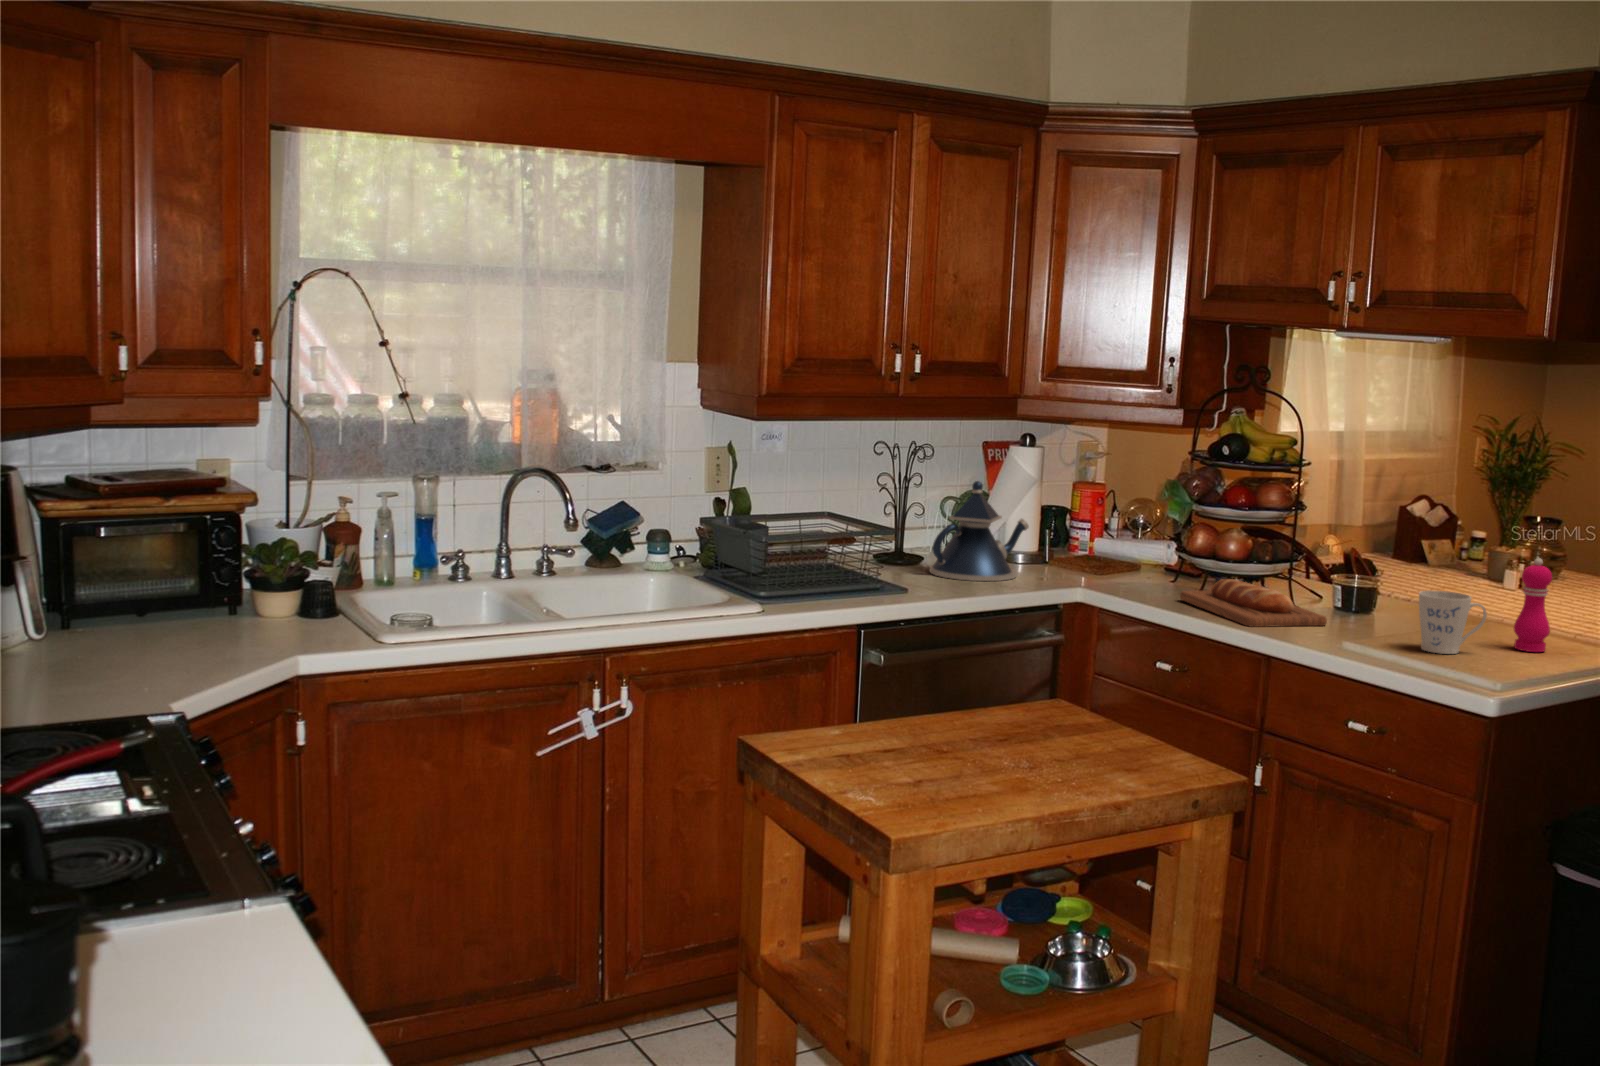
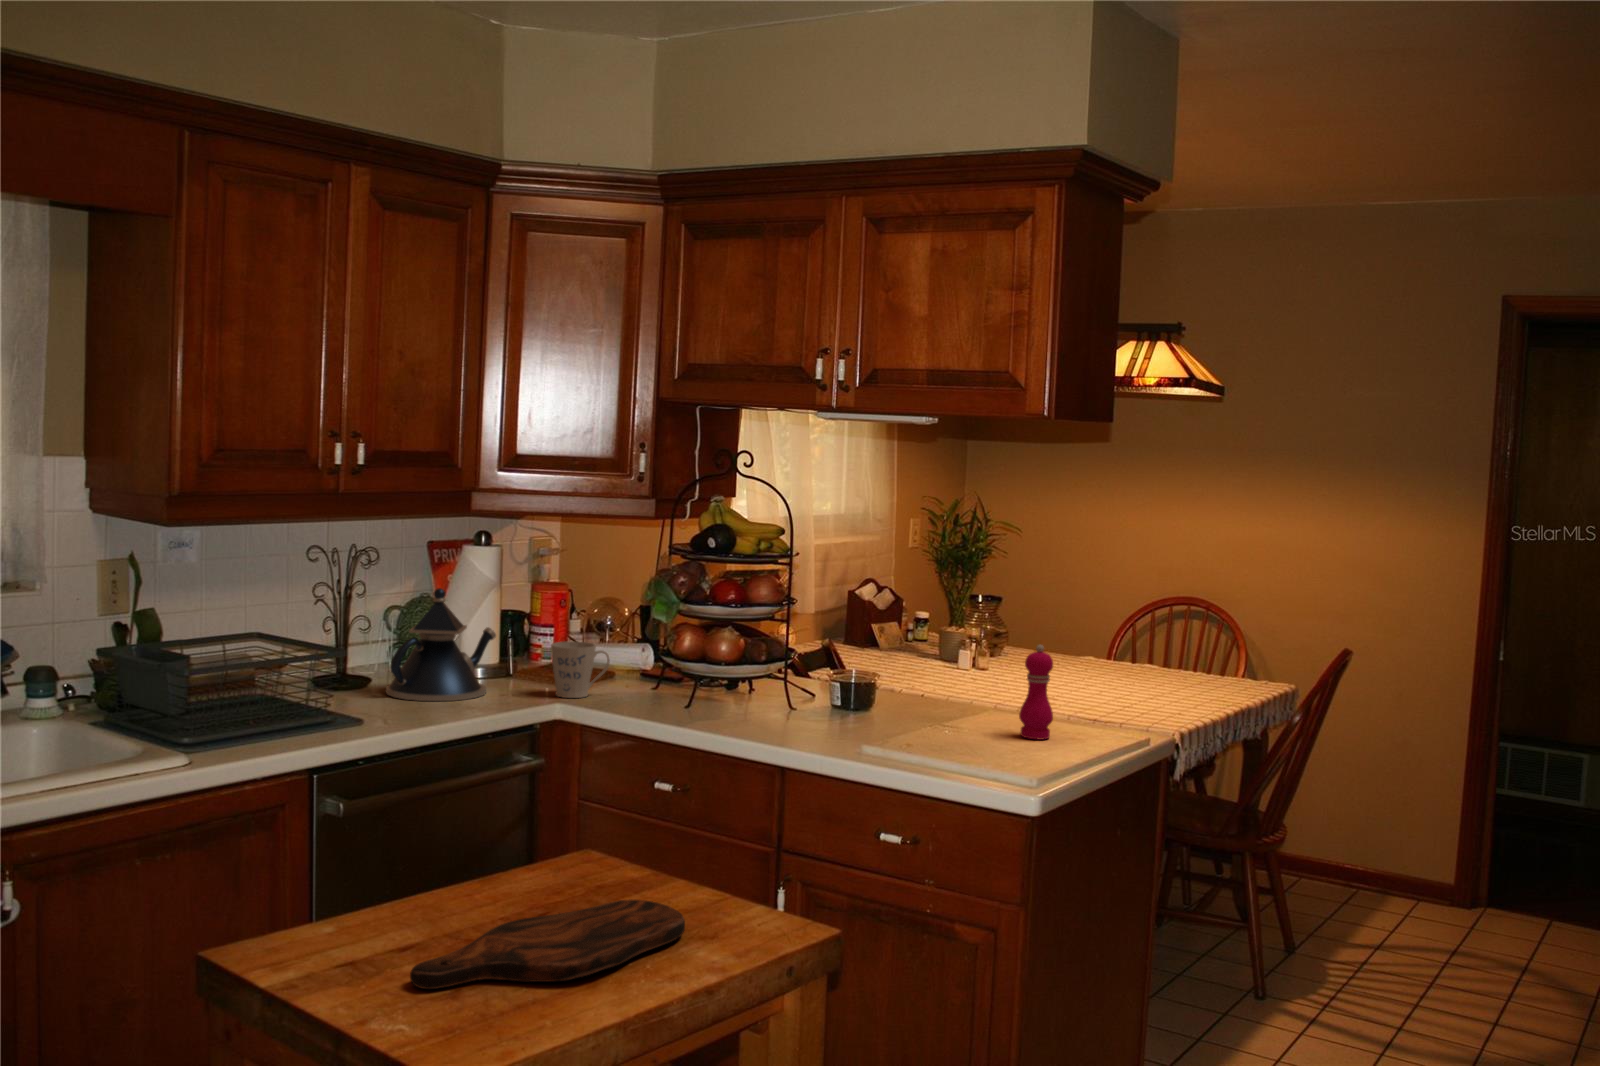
bread loaf: present [1180,579,1327,627] -> none [673,682,836,735]
mug: present [1419,591,1487,654] -> present [551,641,610,698]
cutting board: none [885,725,1099,765] -> present [410,899,685,989]

